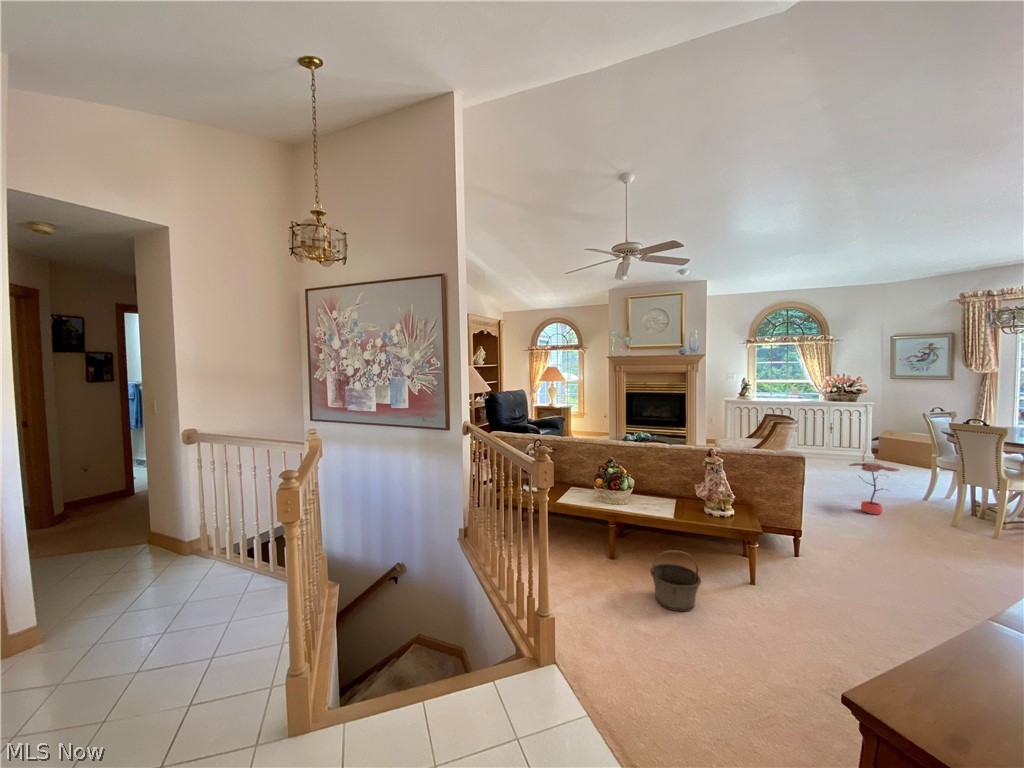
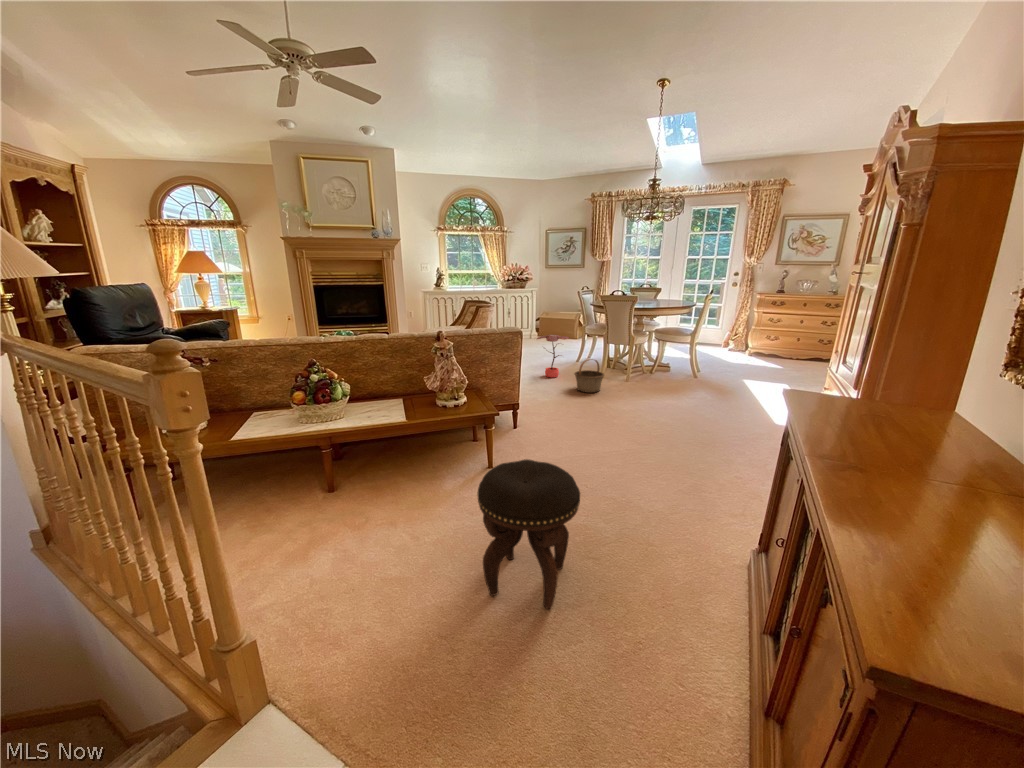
basket: present [650,550,701,611] -> present [574,359,604,393]
footstool: none [709,569,808,712] -> present [477,459,580,609]

